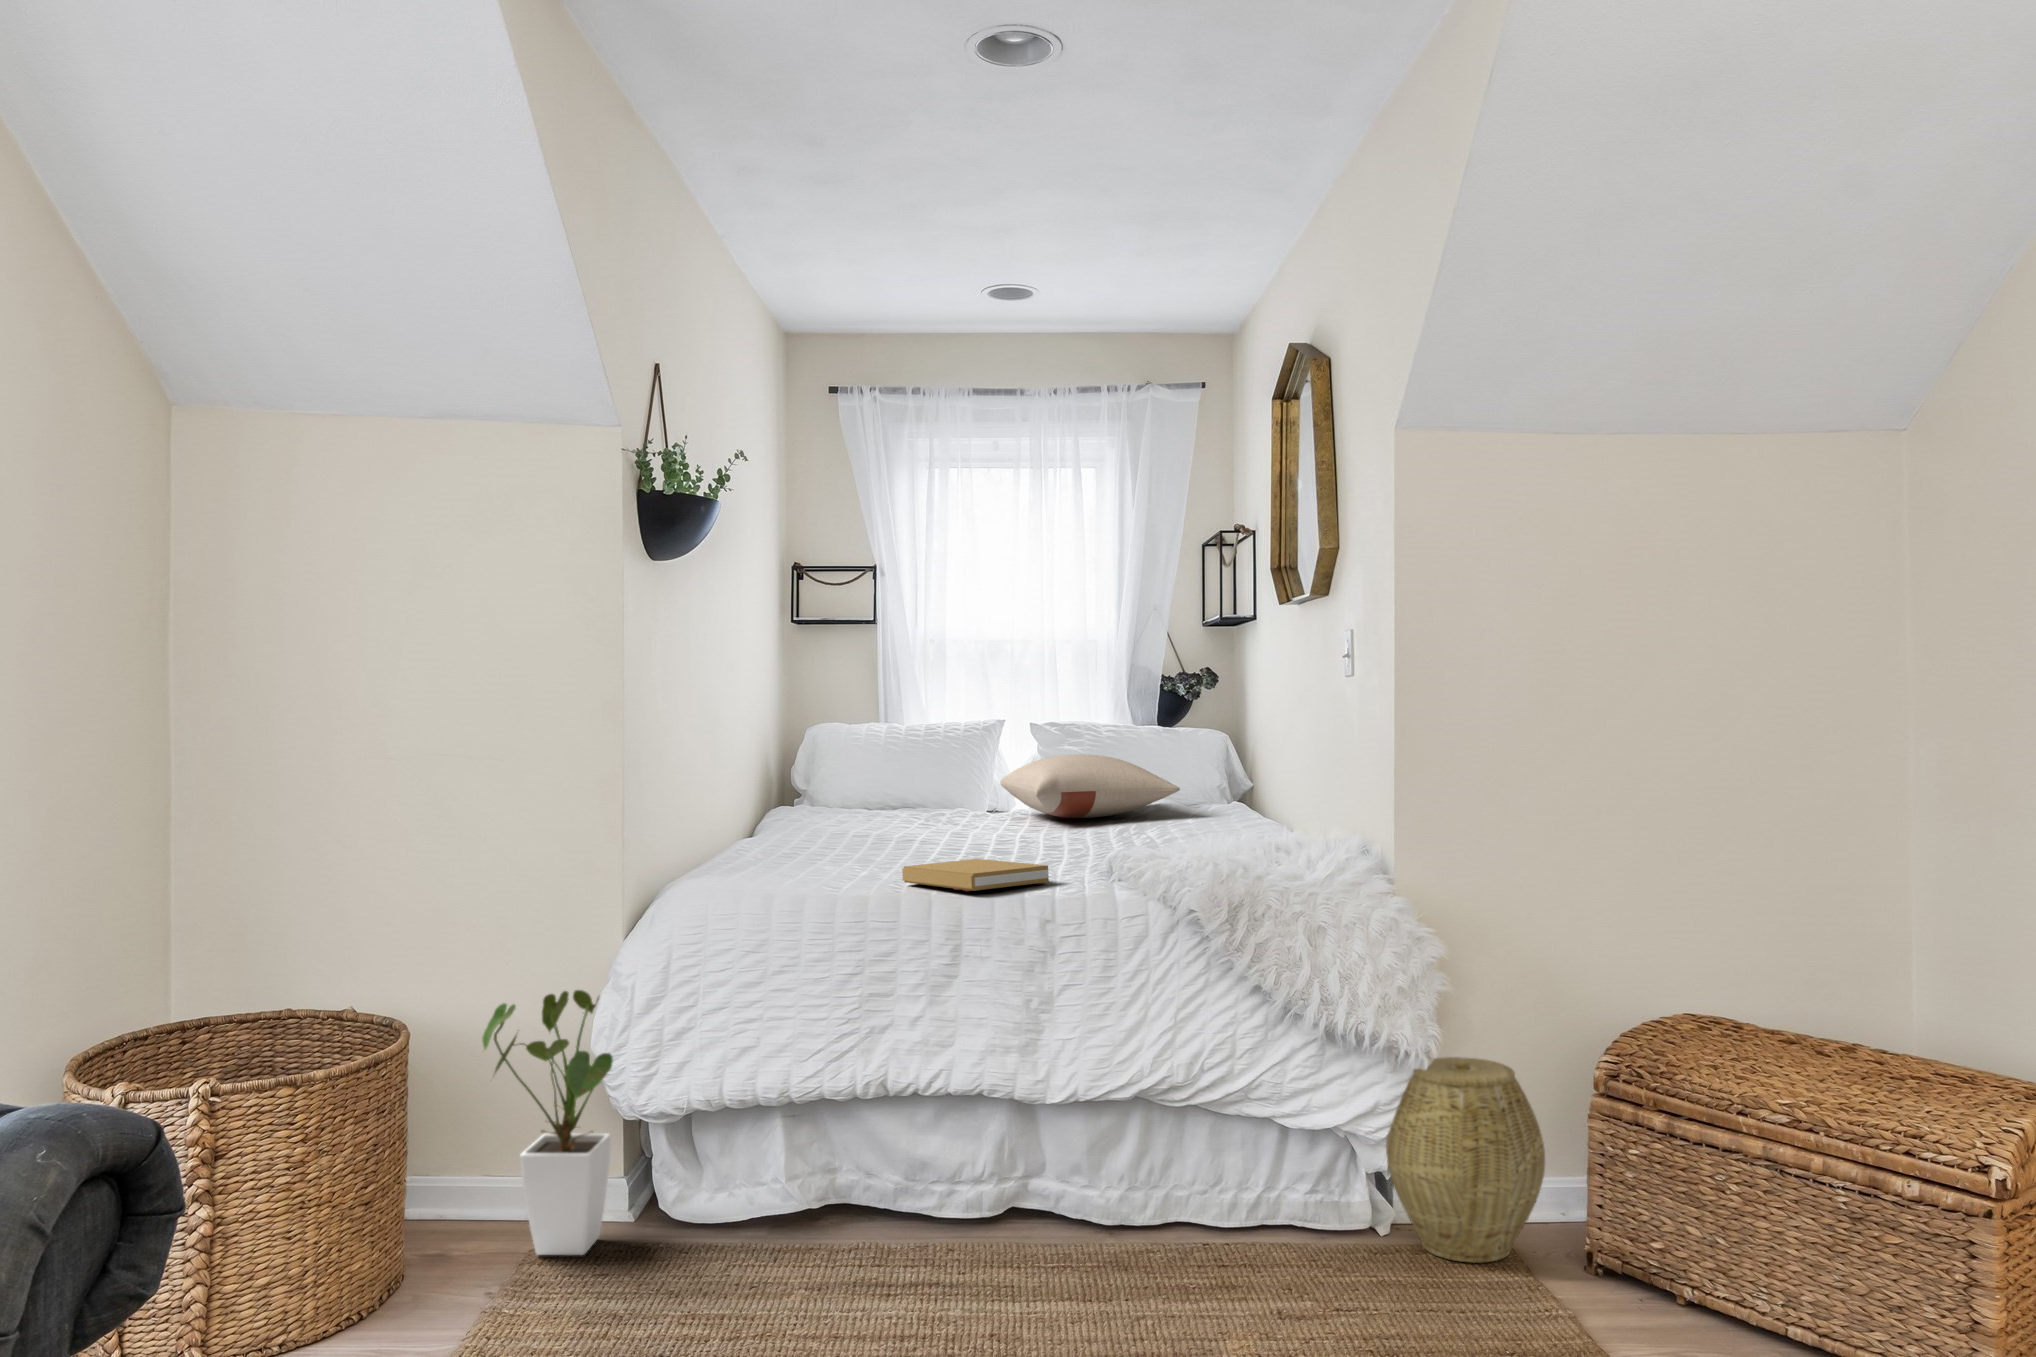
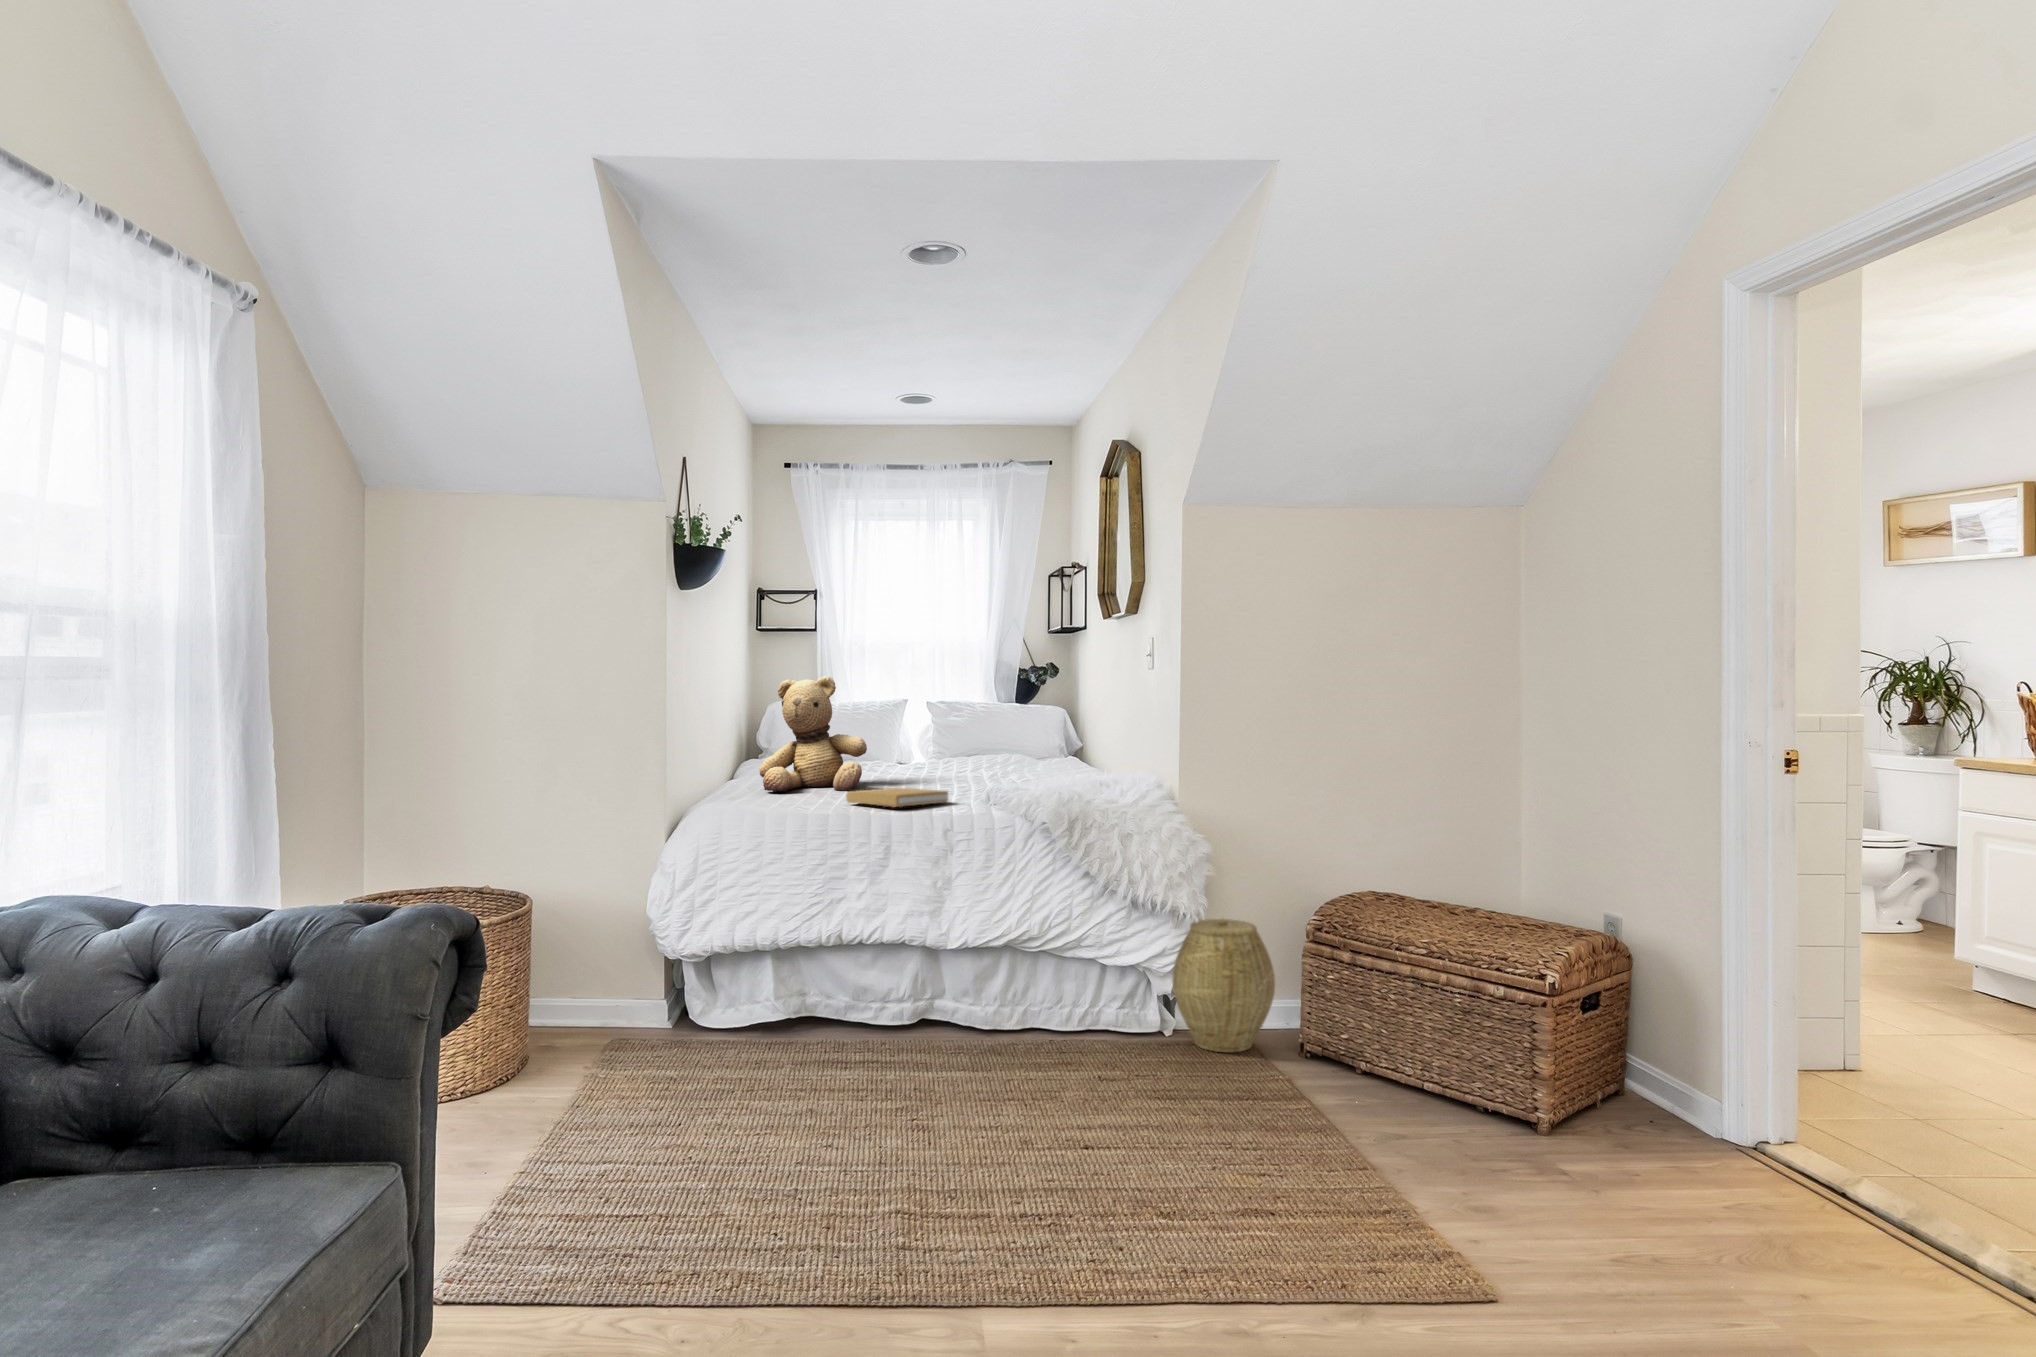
teddy bear: none [788,696,937,863] -> present [760,676,867,791]
pillow: present [1000,754,1180,818] -> none [907,721,1034,765]
house plant: present [482,990,613,1255] -> none [554,864,701,1059]

